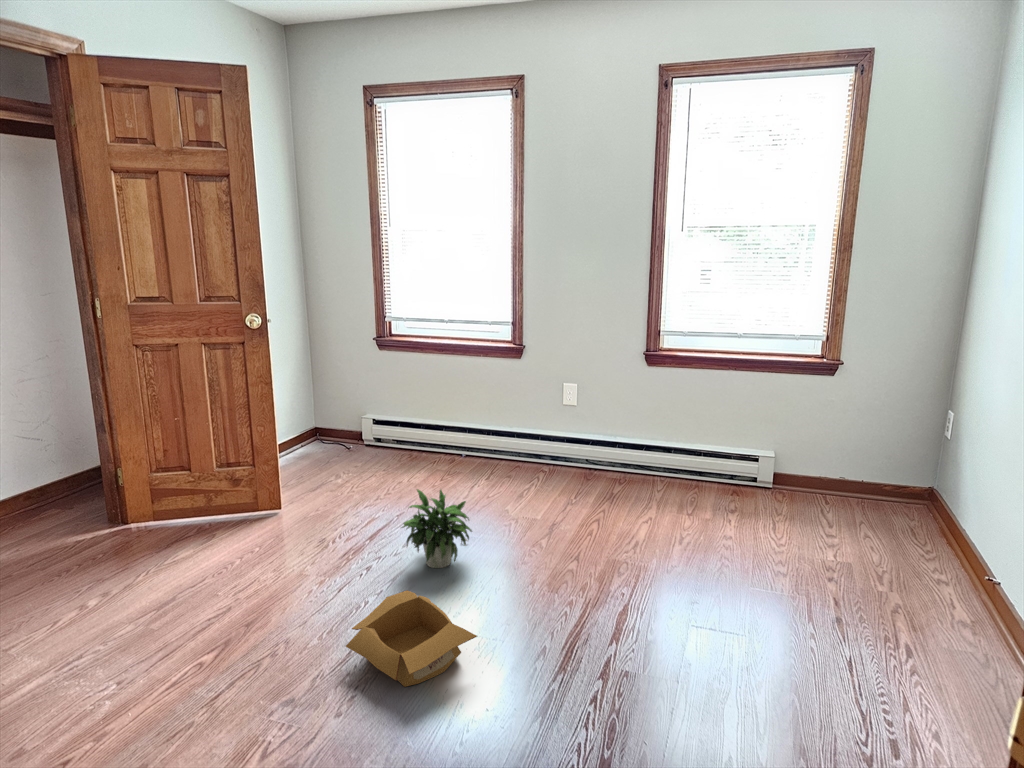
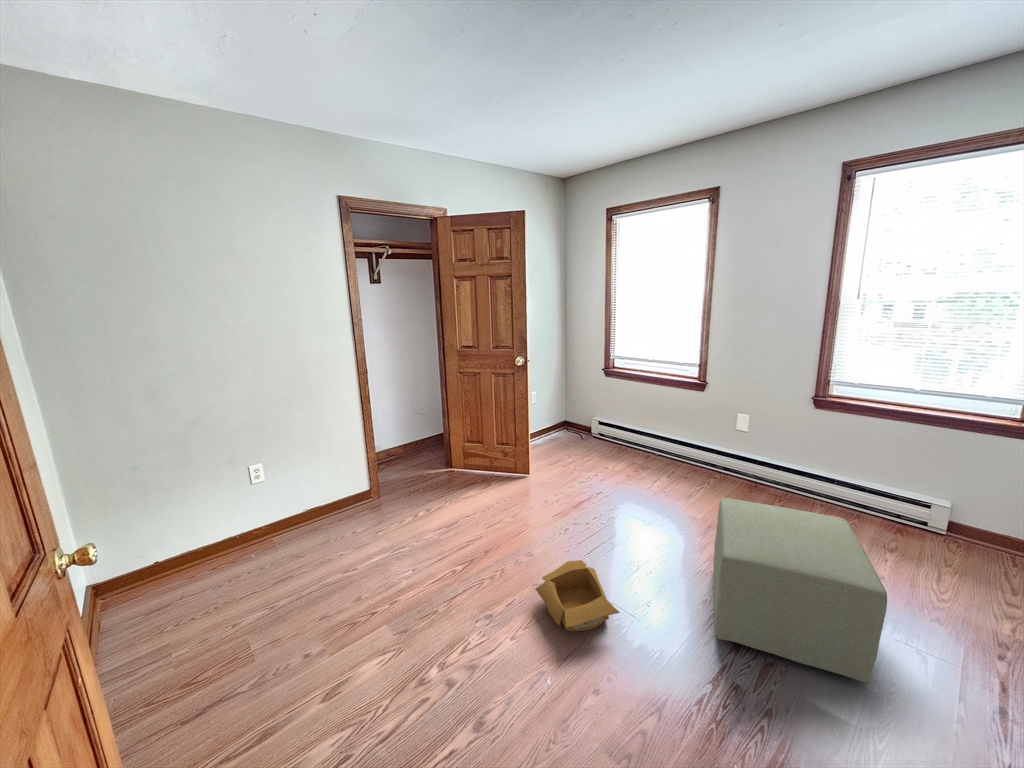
ottoman: none [570,465,751,633] -> present [713,498,887,683]
potted plant: present [401,489,472,568] -> none [589,485,640,543]

